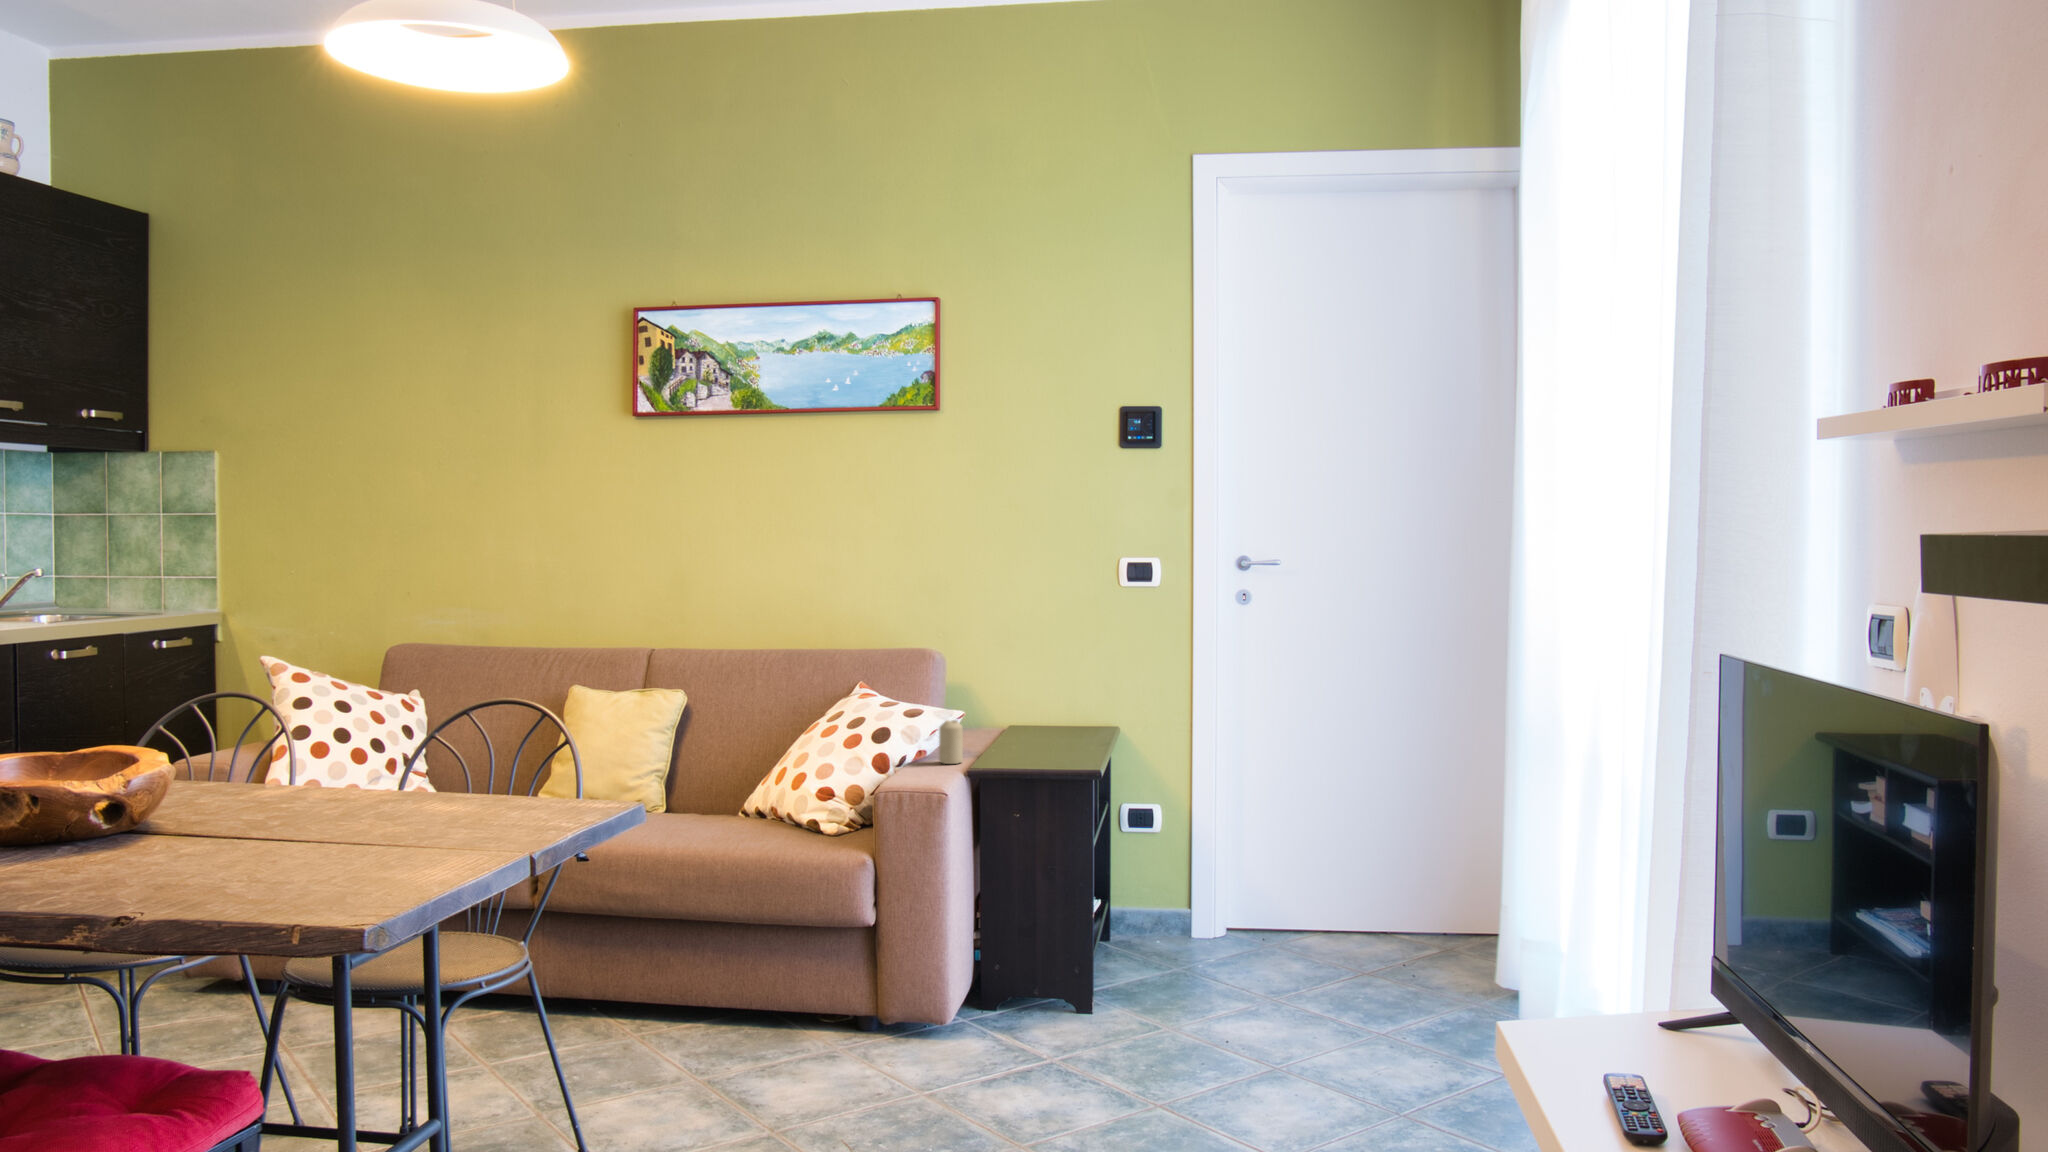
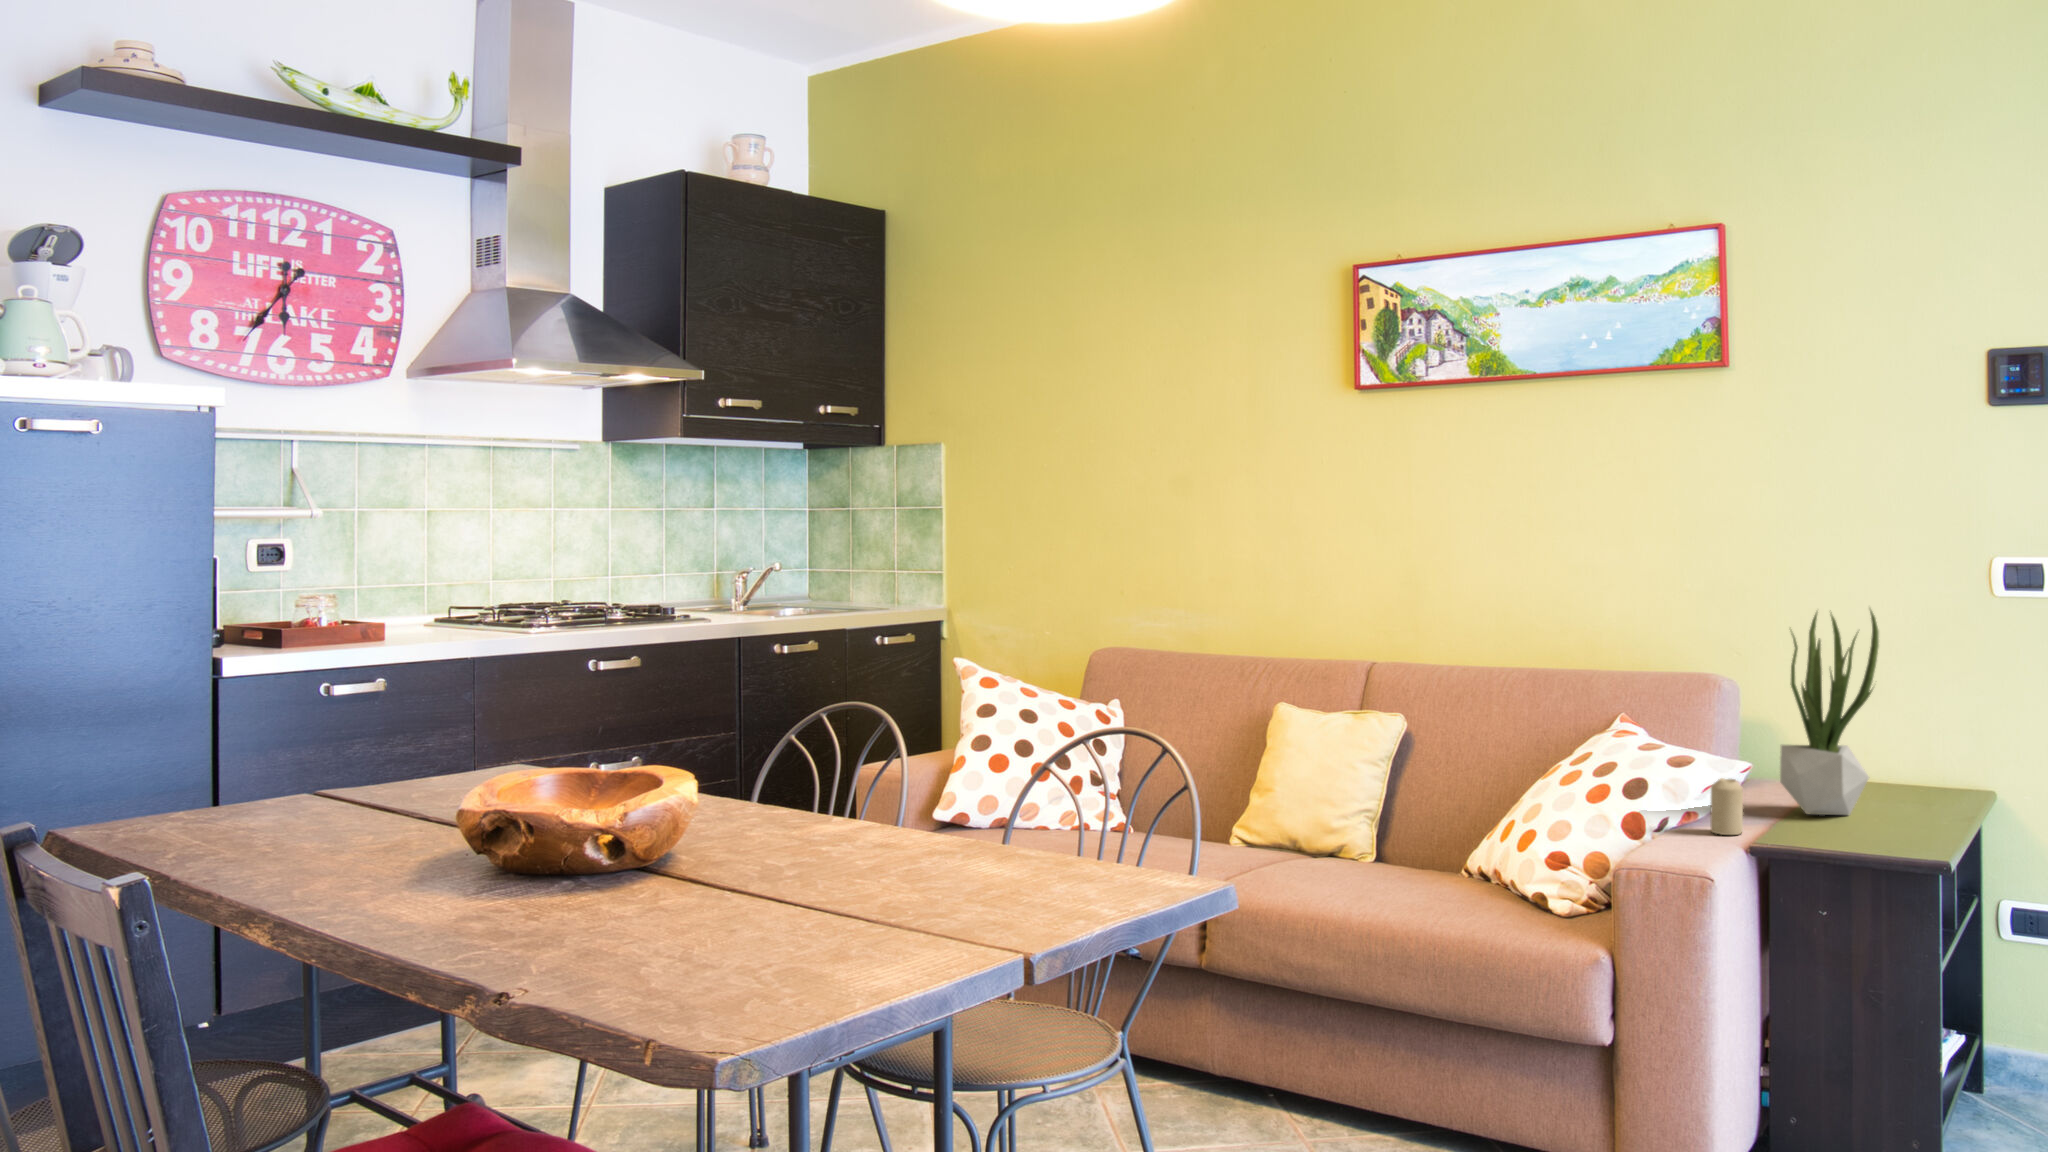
potted plant: none [983,587,1050,746] -> present [1780,609,1879,815]

